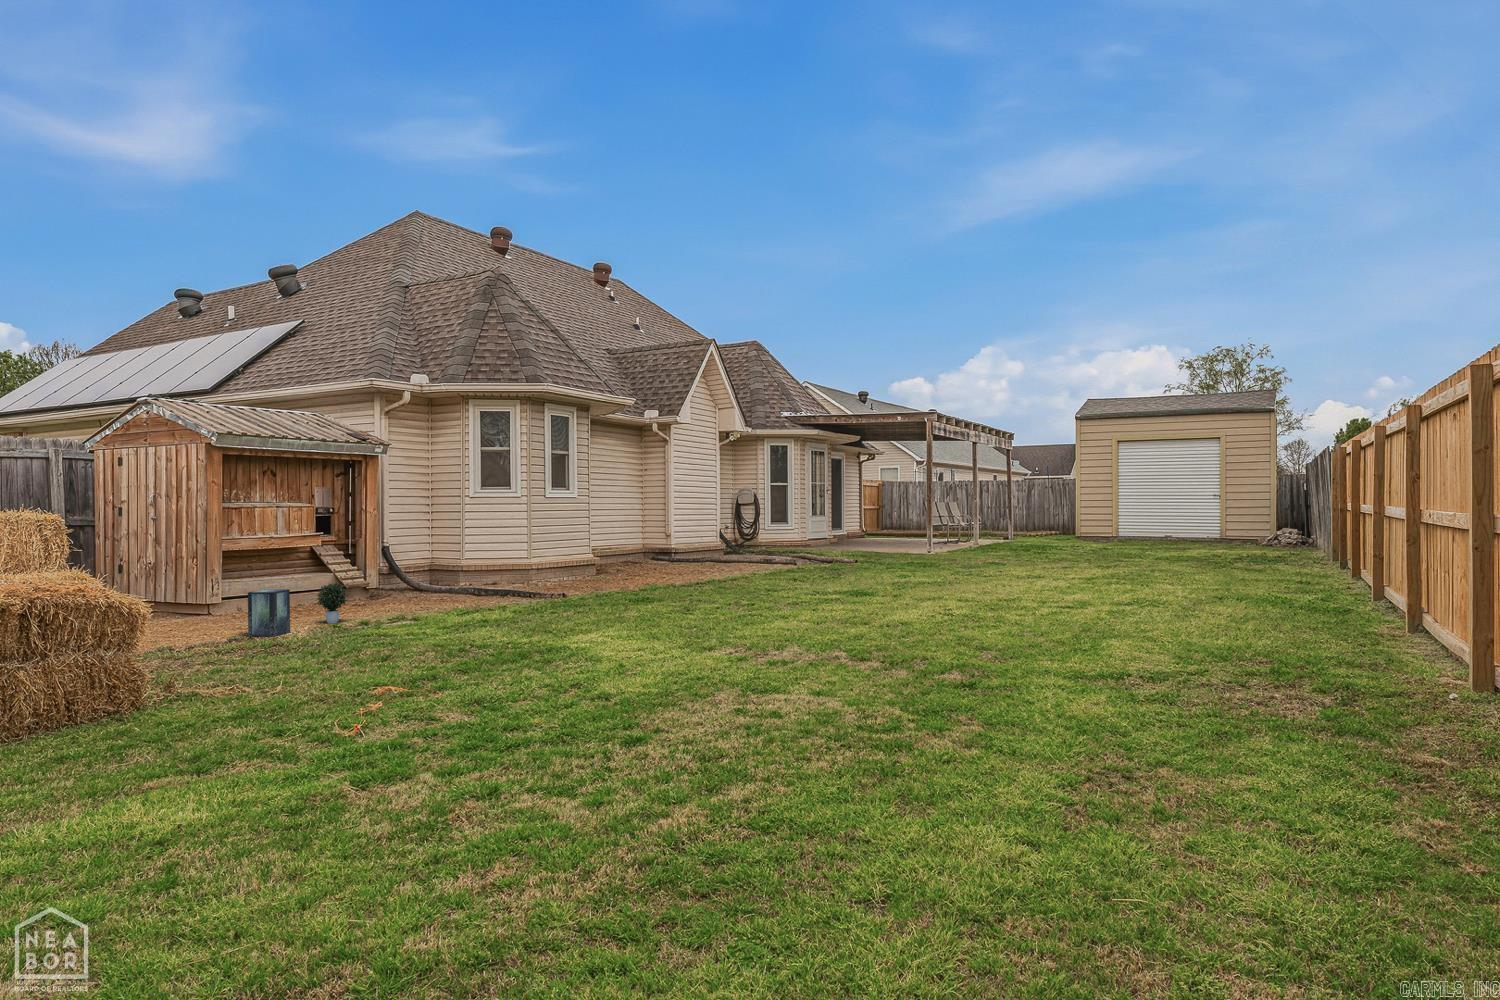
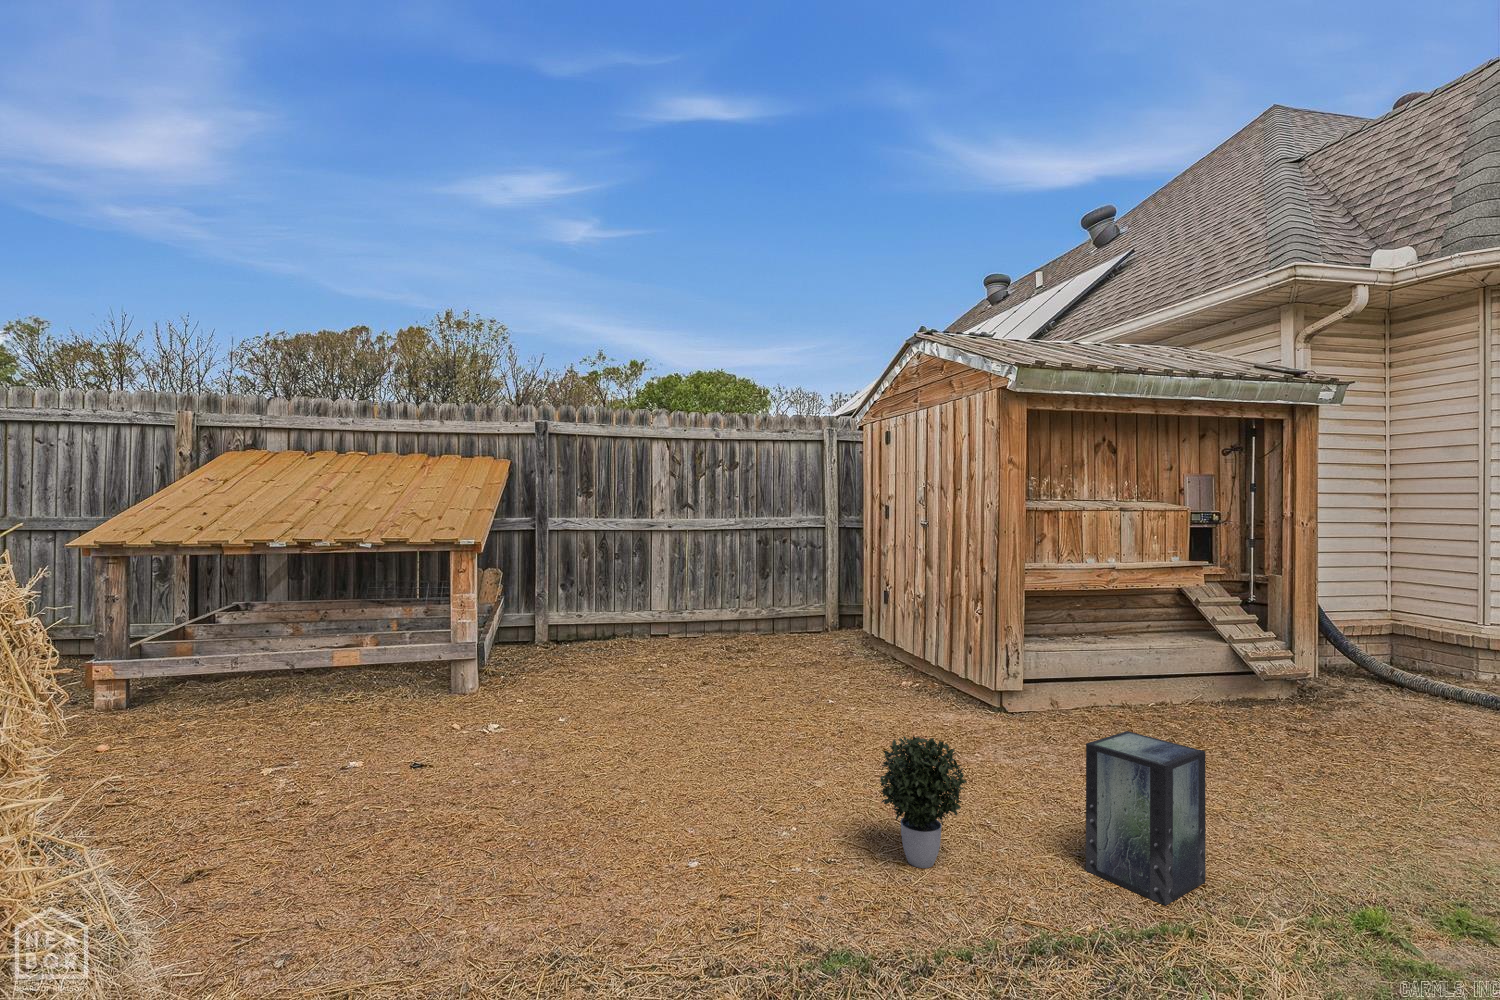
potted plant: present [317,584,347,624] -> present [880,736,967,868]

